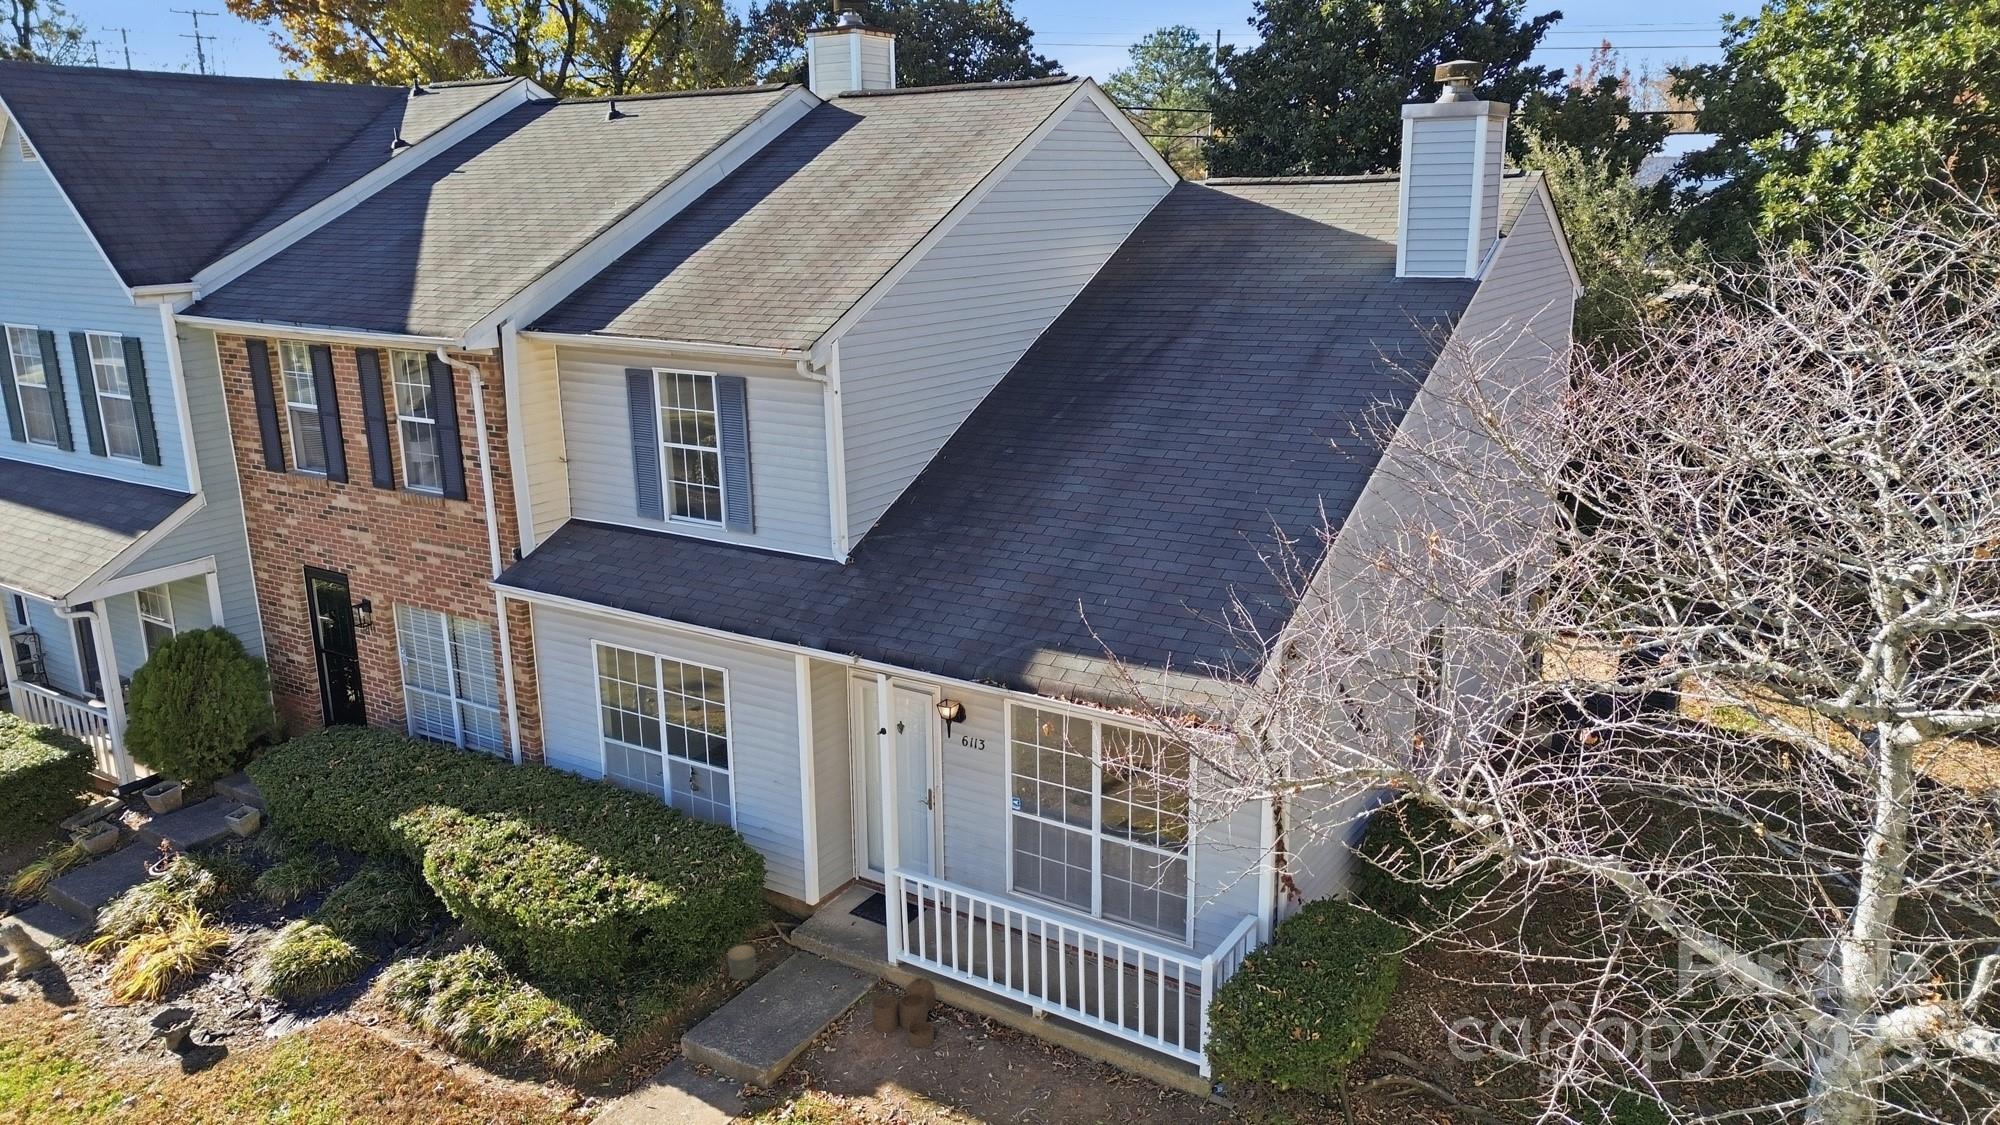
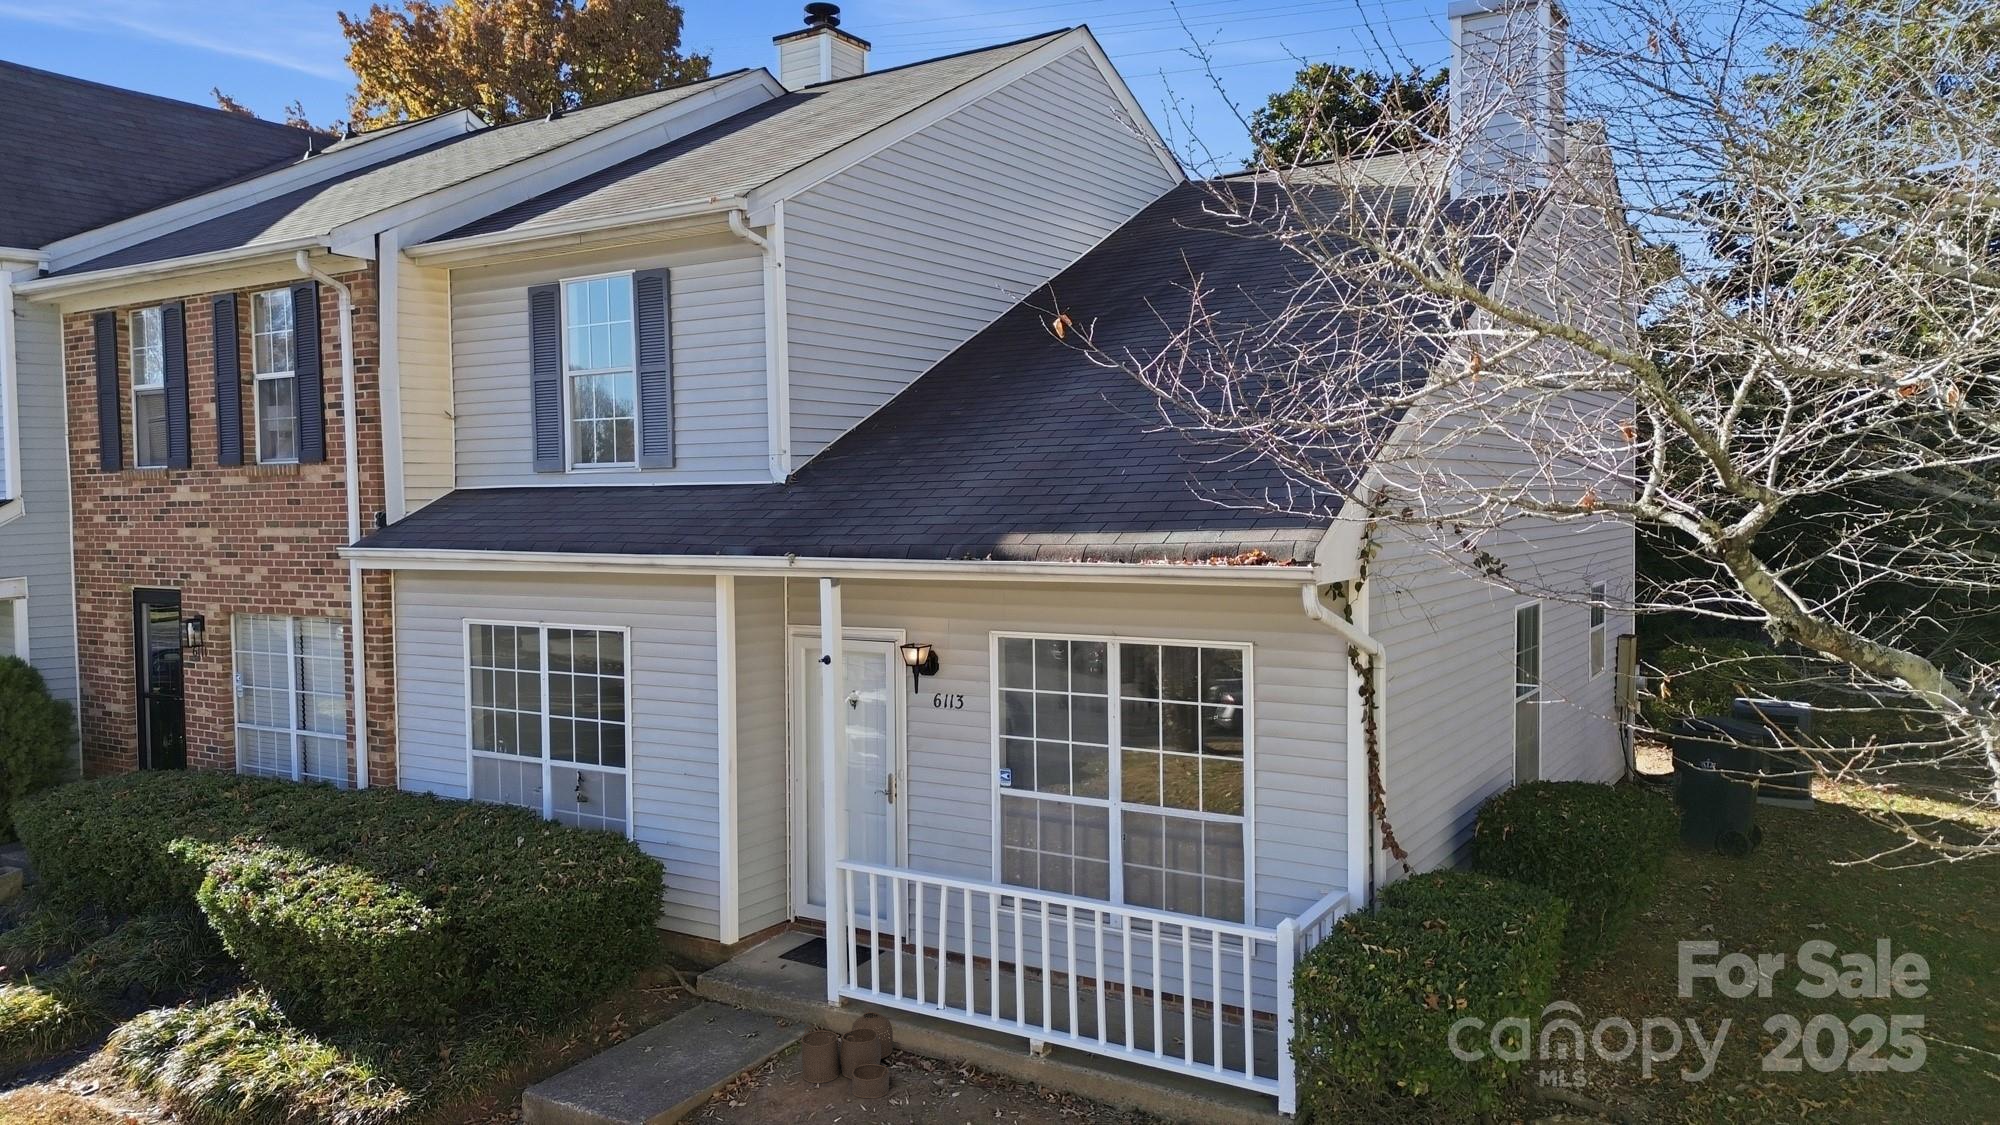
planter: present [728,945,756,981] -> none [605,985,643,1031]

